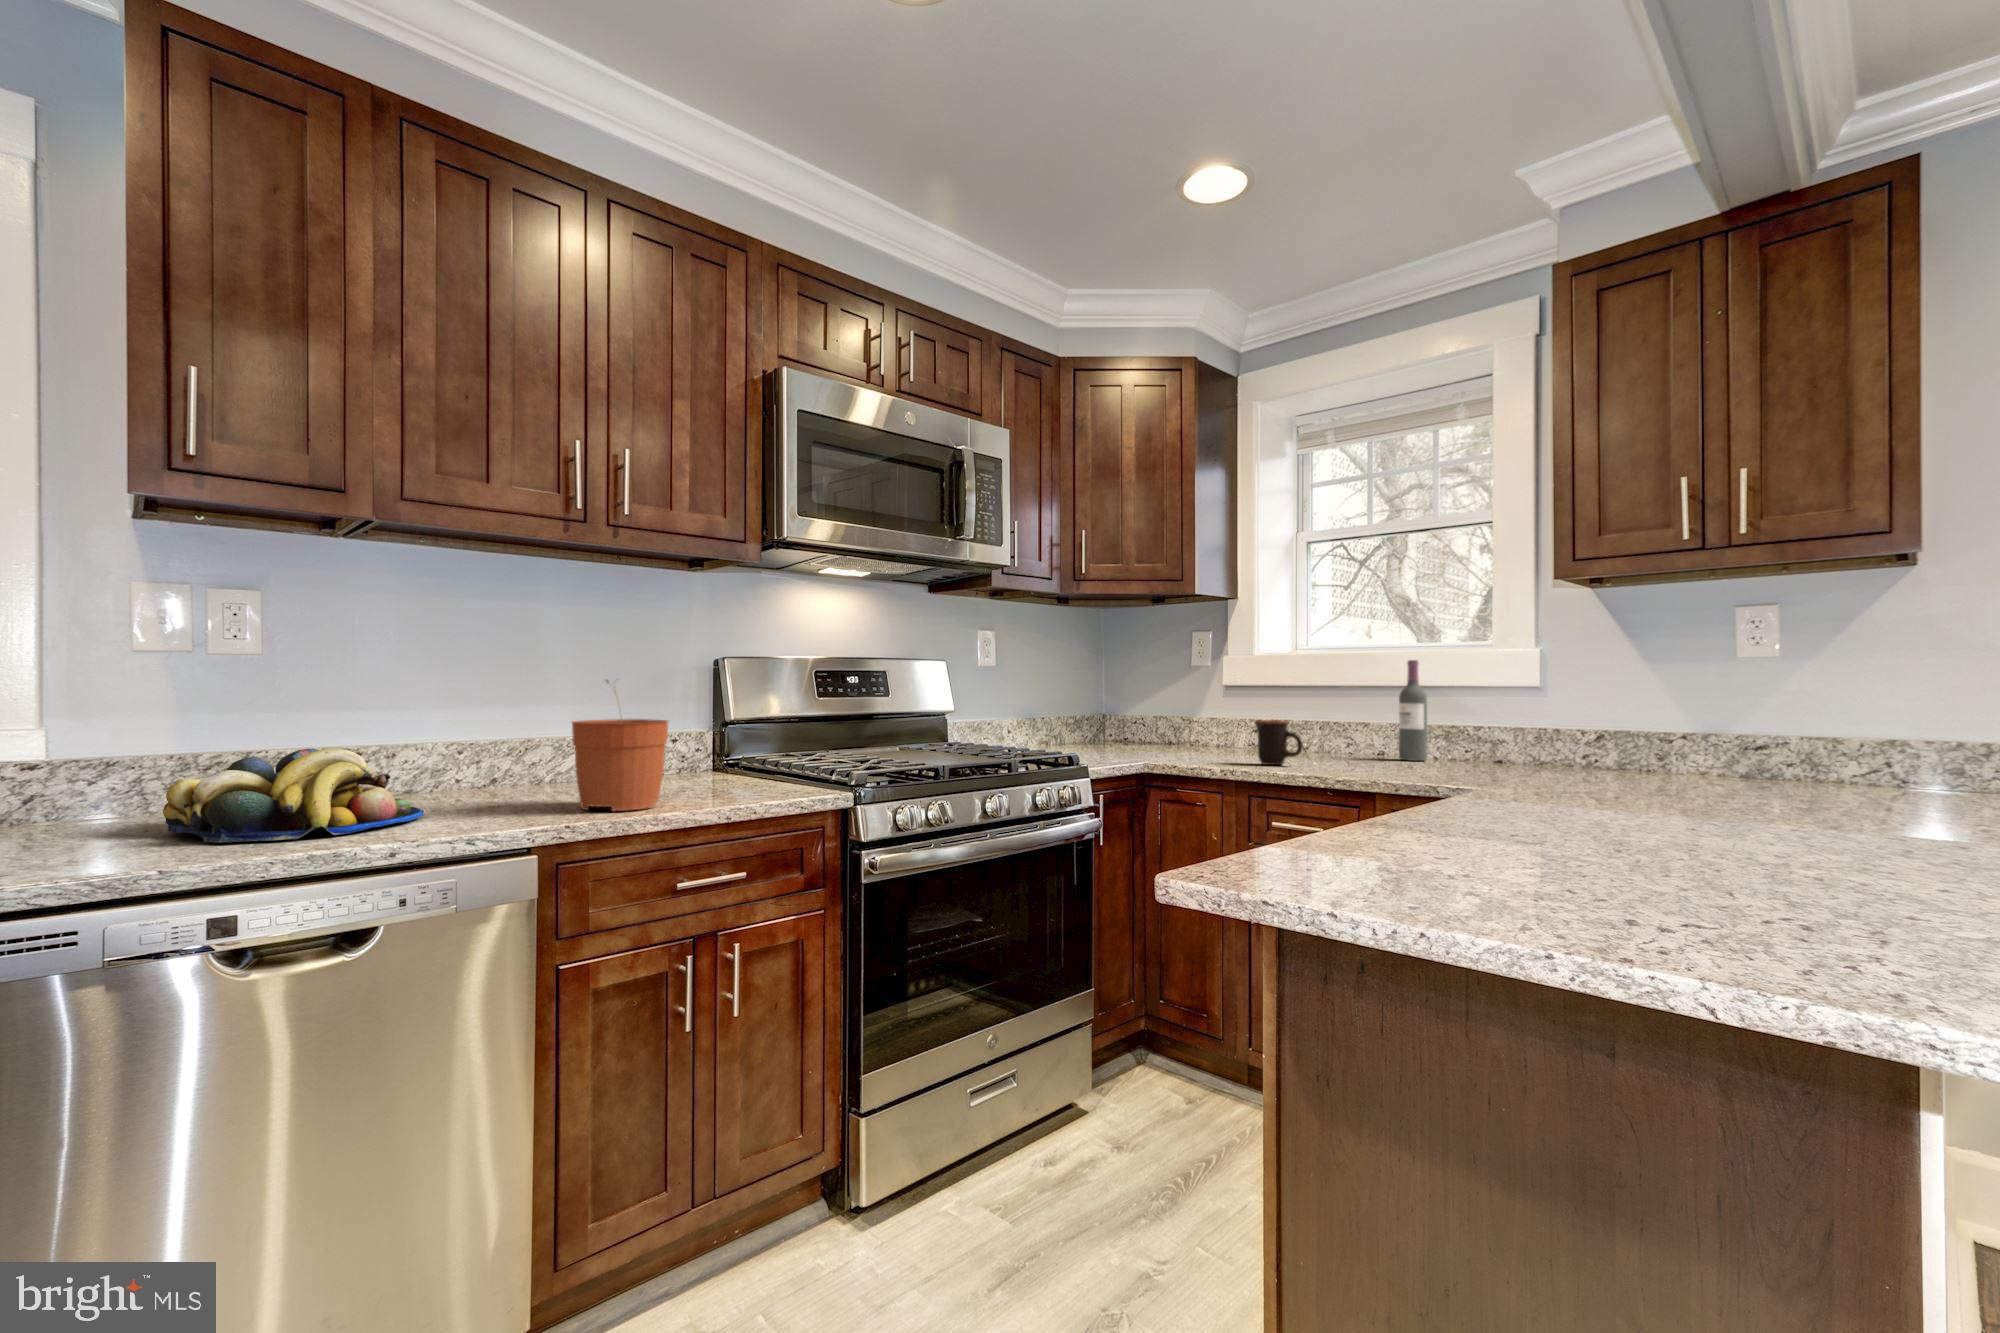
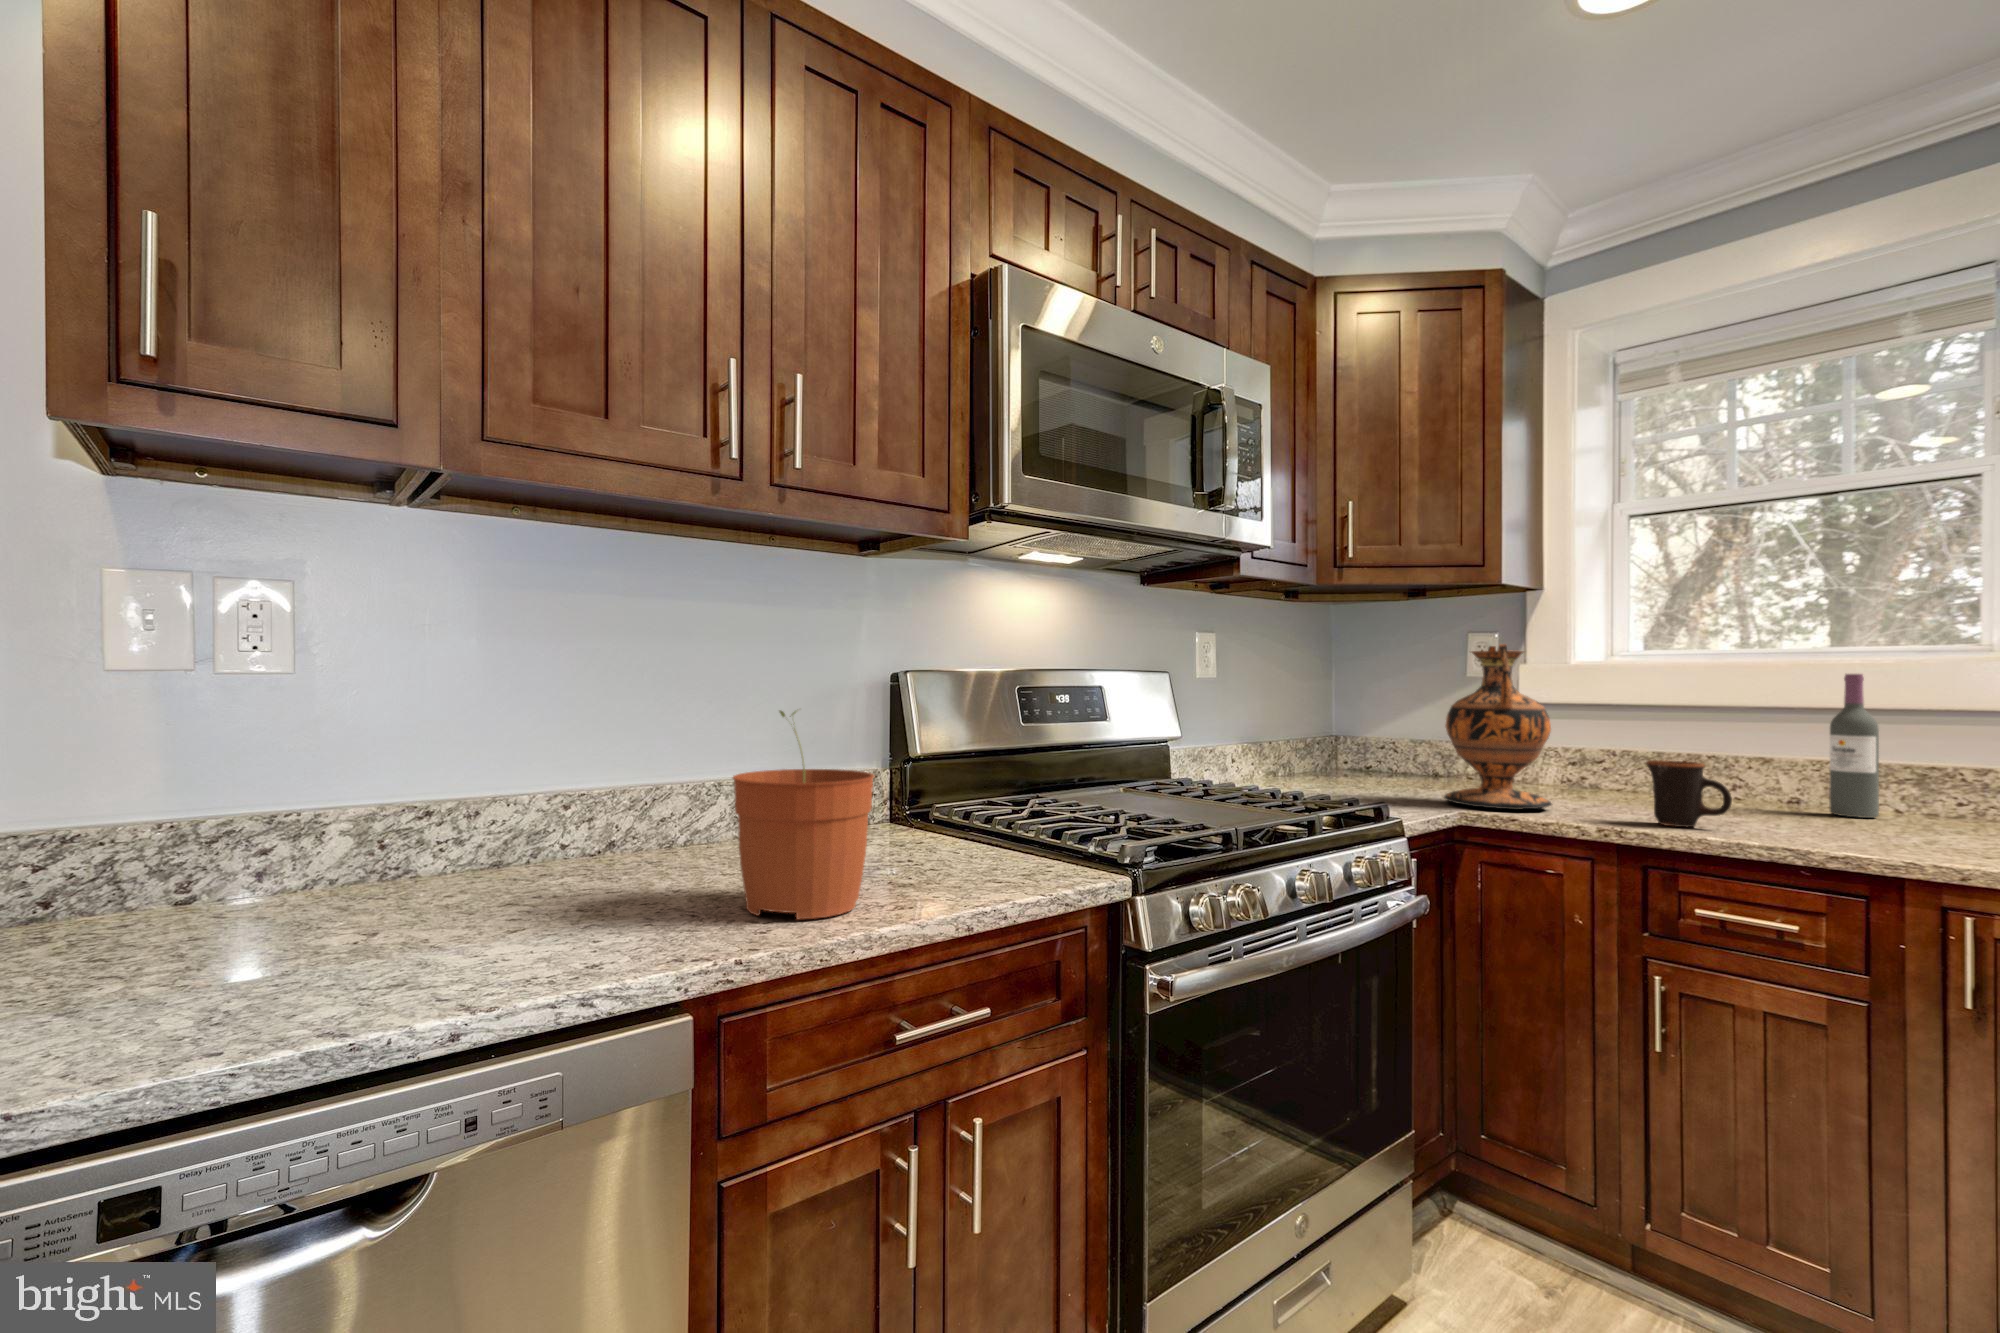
vase: none [1136,639,1206,758] -> present [1444,644,1552,810]
fruit bowl: present [163,749,424,843] -> none [116,819,518,1003]

